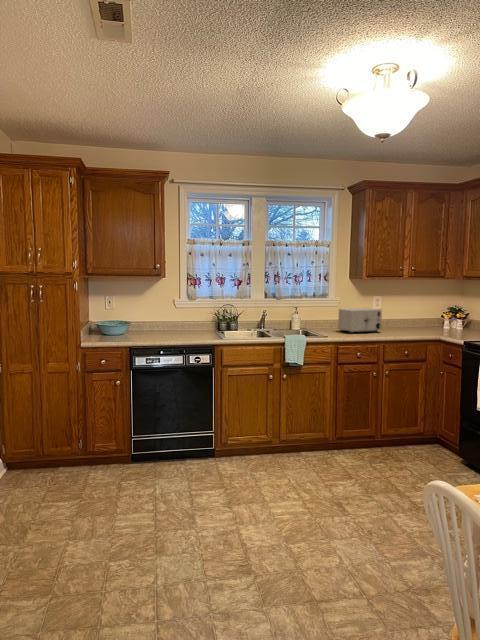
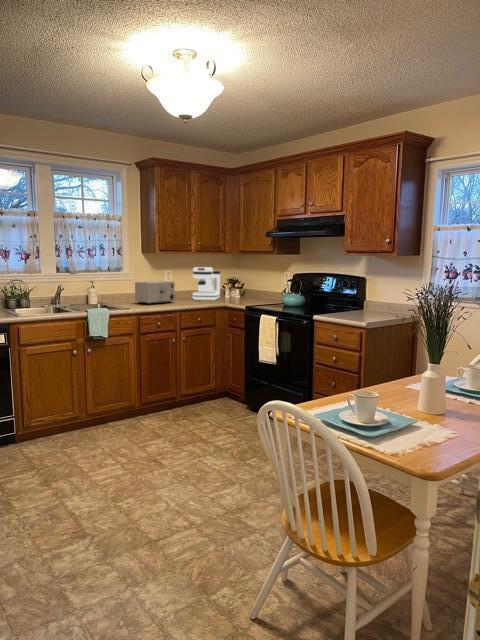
coffee maker: none [403,294,439,332] -> present [193,267,220,300]

